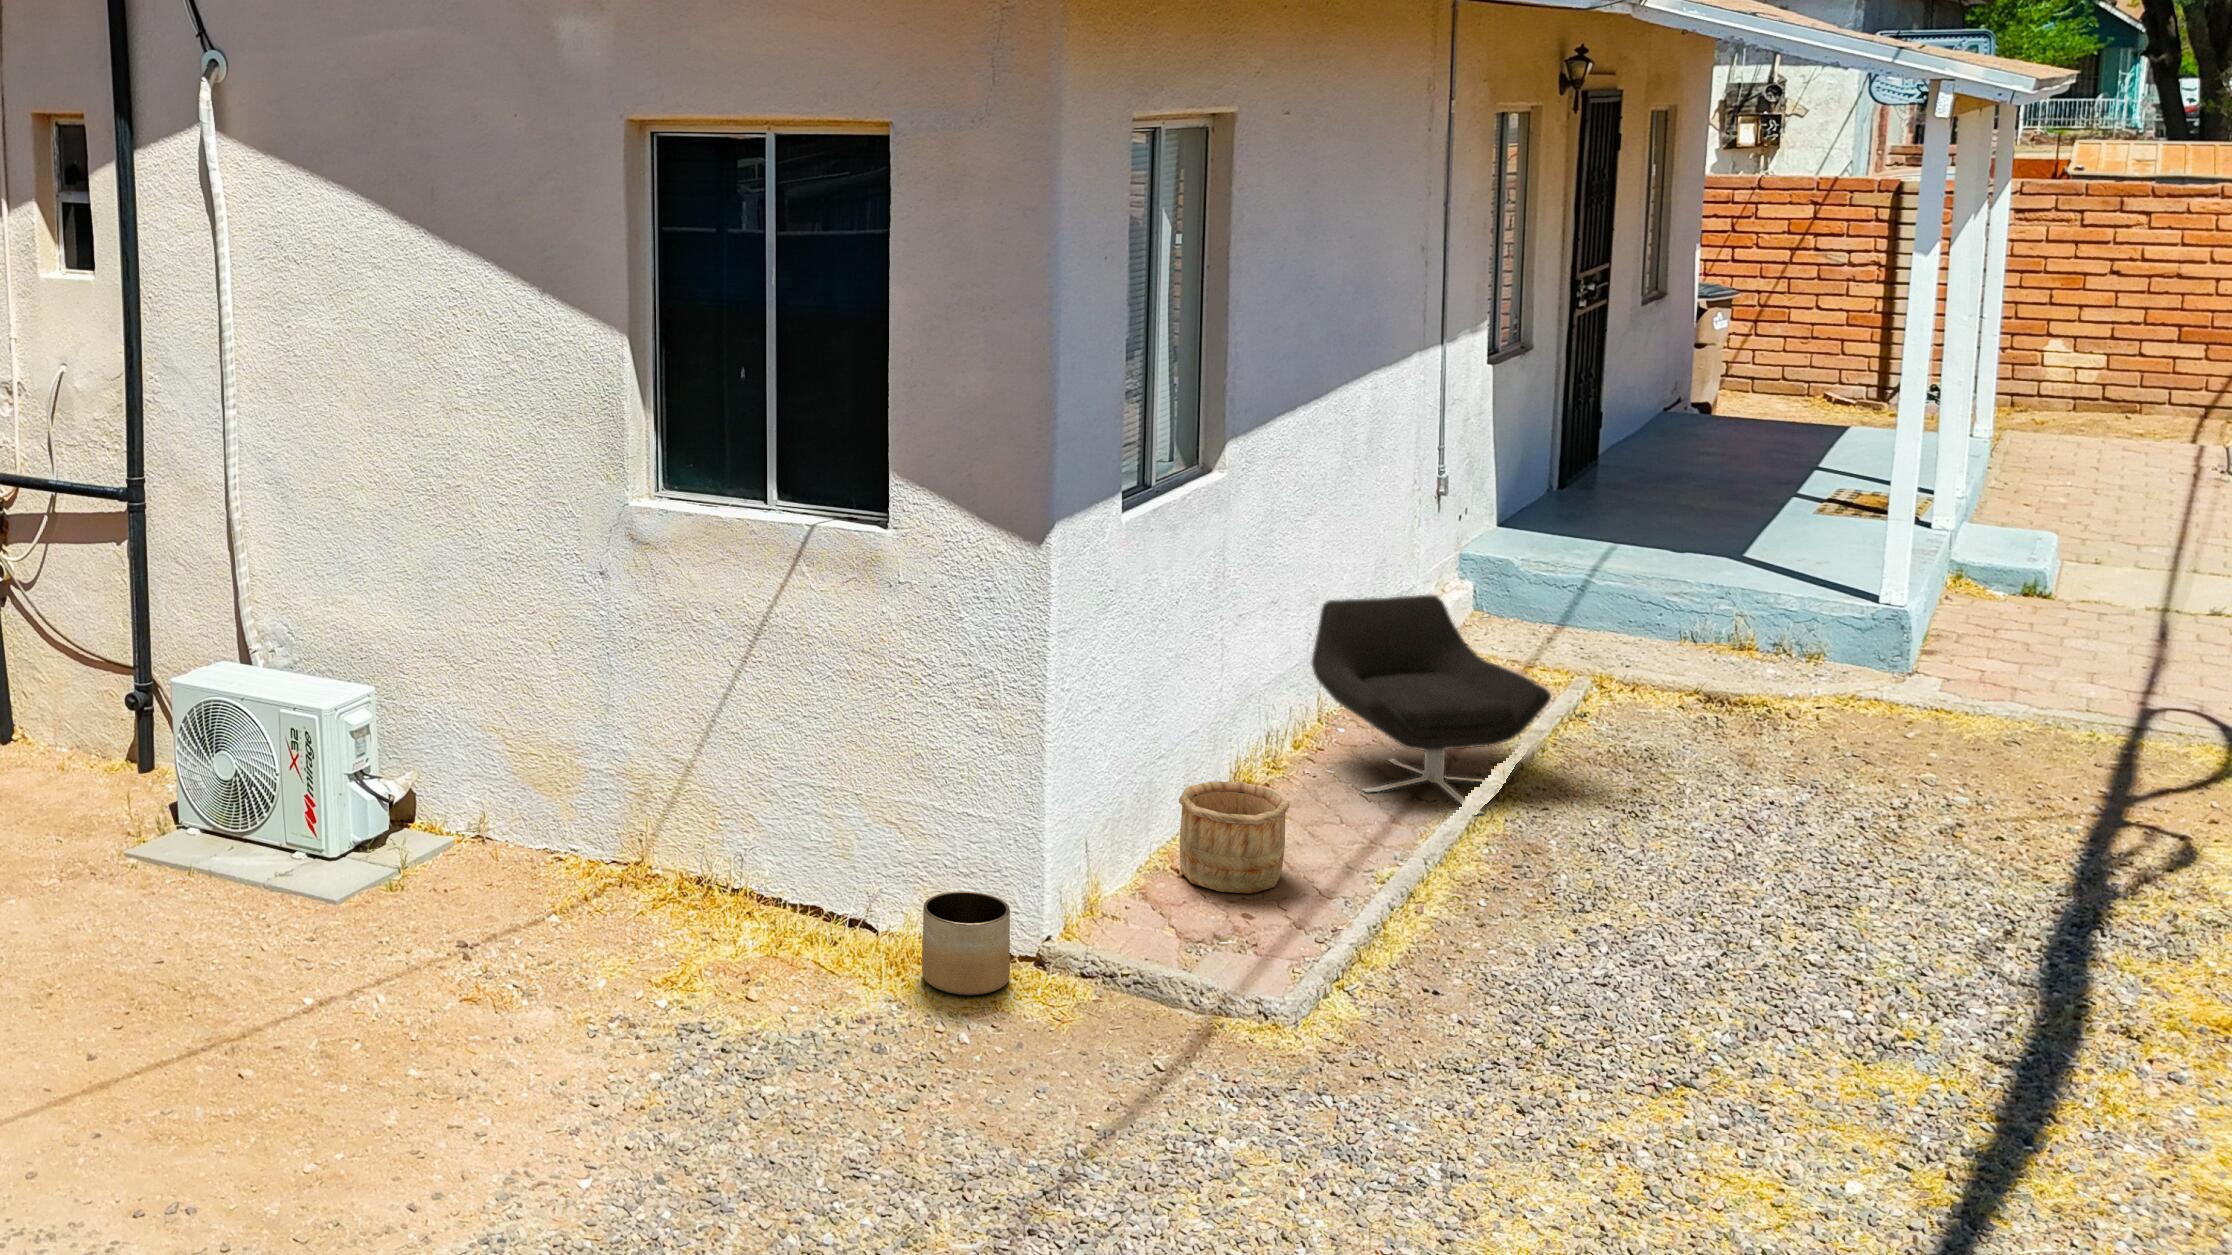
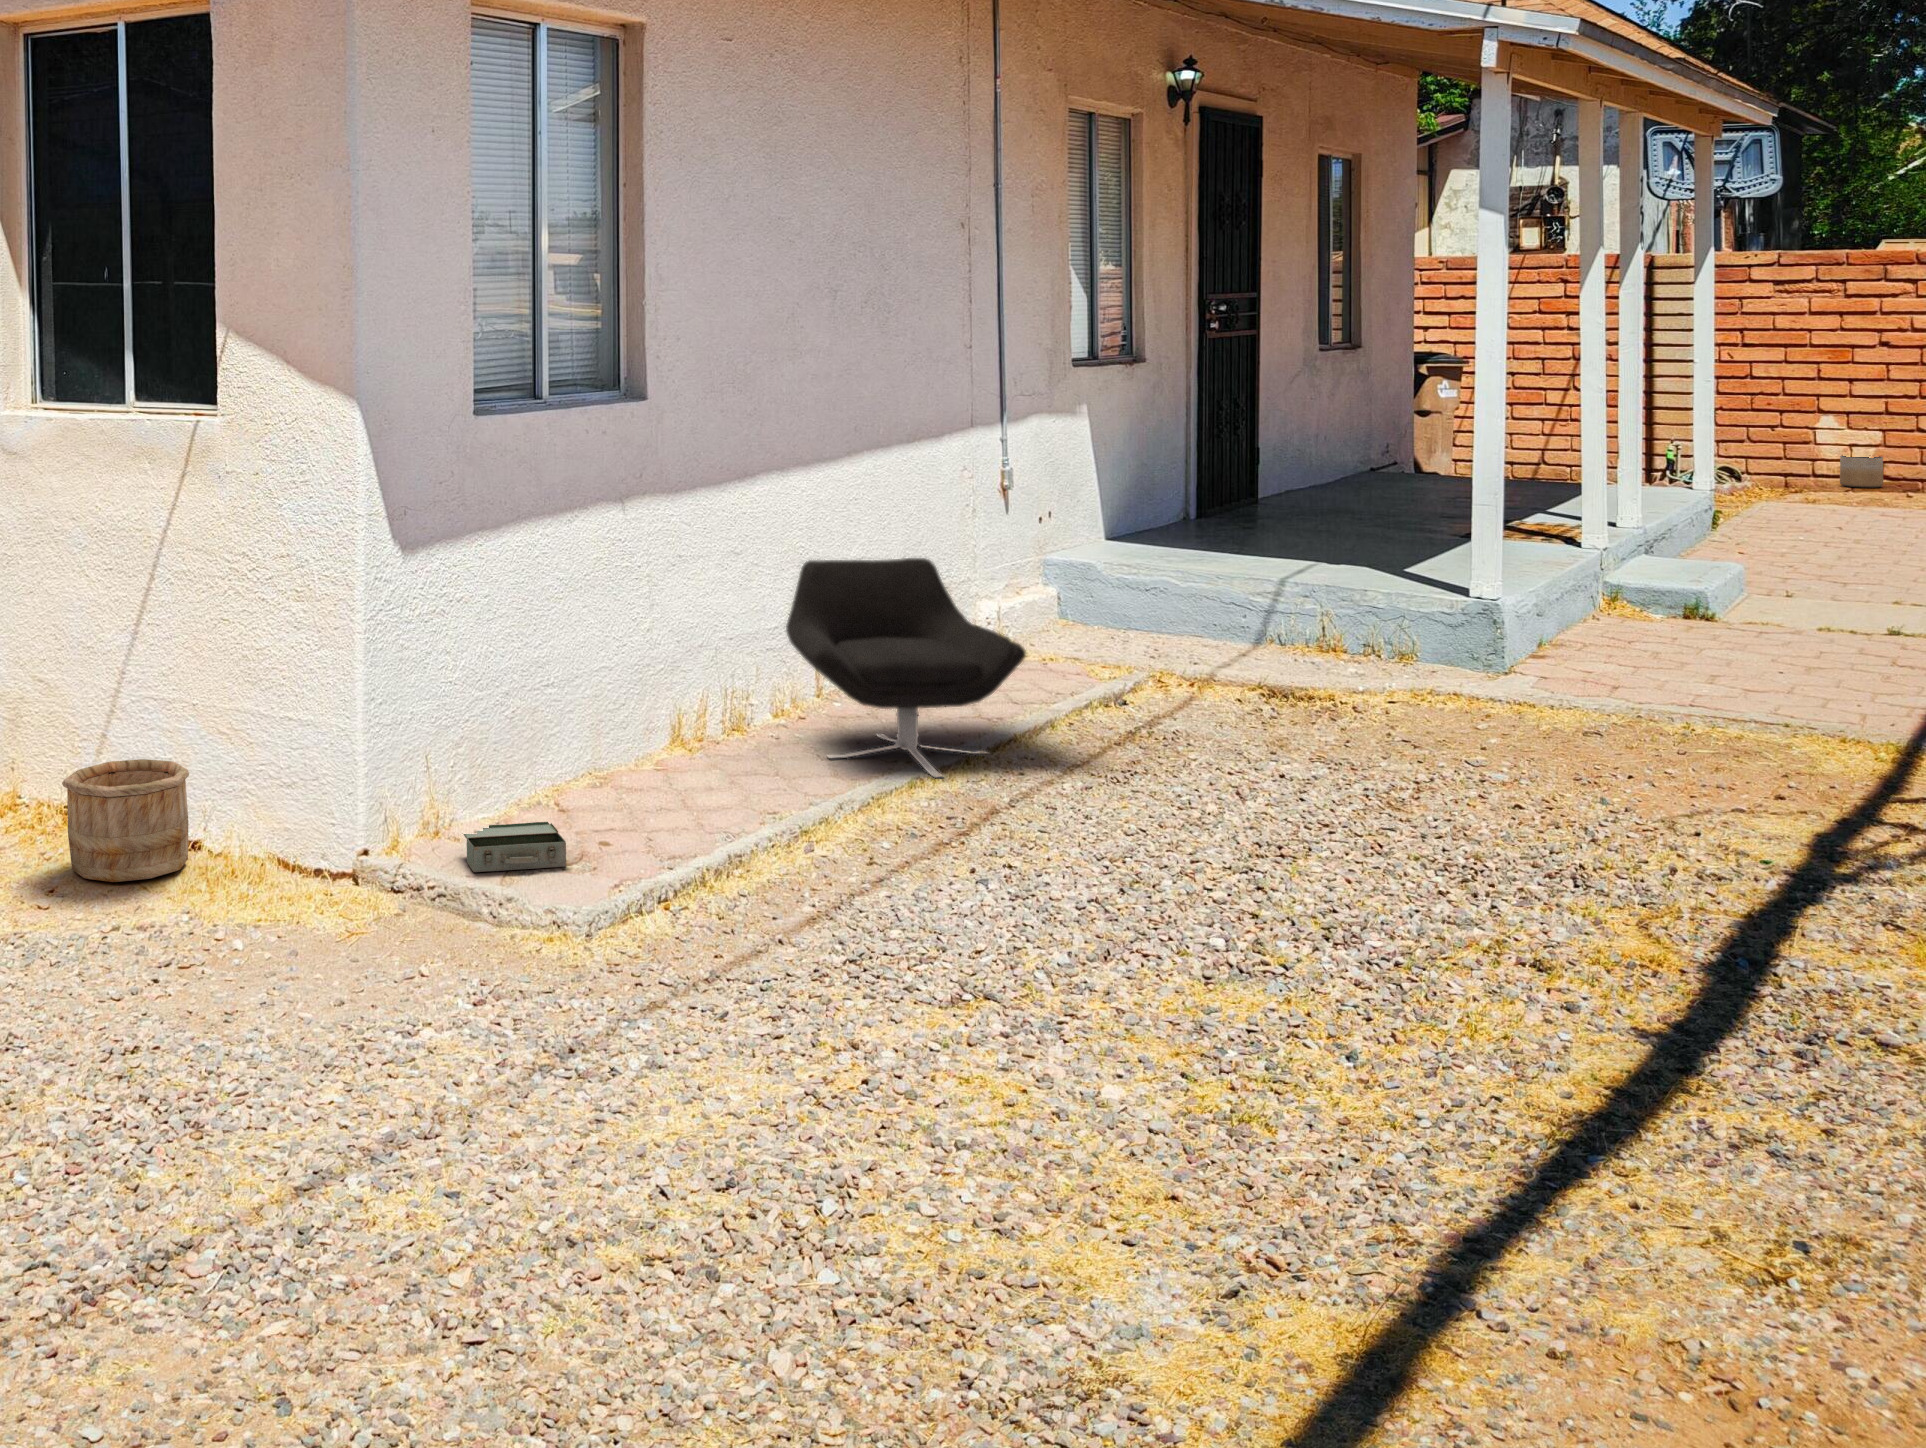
wooden bucket: present [1179,781,1290,893] -> present [62,759,189,882]
planter: present [922,891,1010,995] -> present [1840,455,1883,488]
toolbox: none [1112,891,1219,948] -> present [464,822,566,872]

